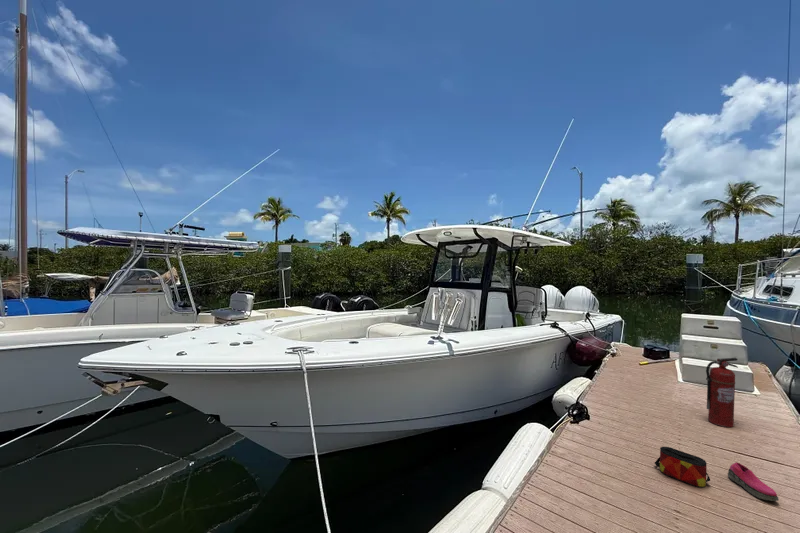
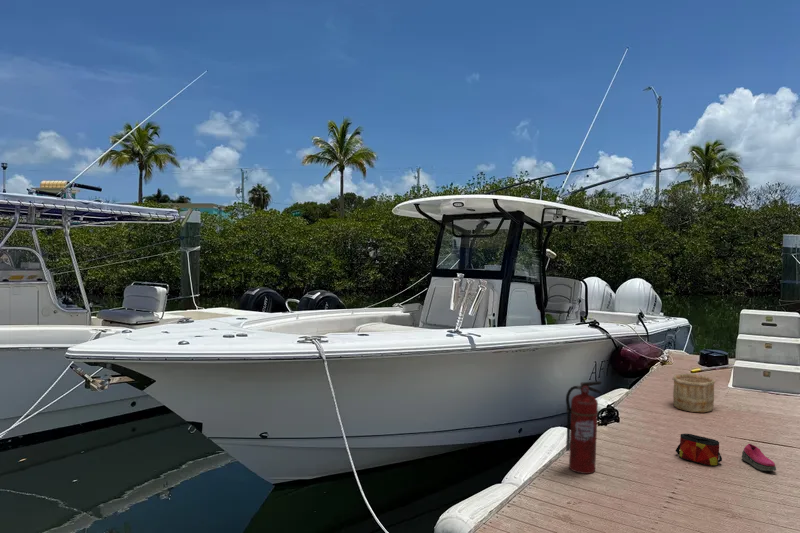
fire extinguisher: present [706,358,738,427] -> present [566,381,602,474]
wooden bucket: none [631,371,671,408] -> present [673,374,715,412]

